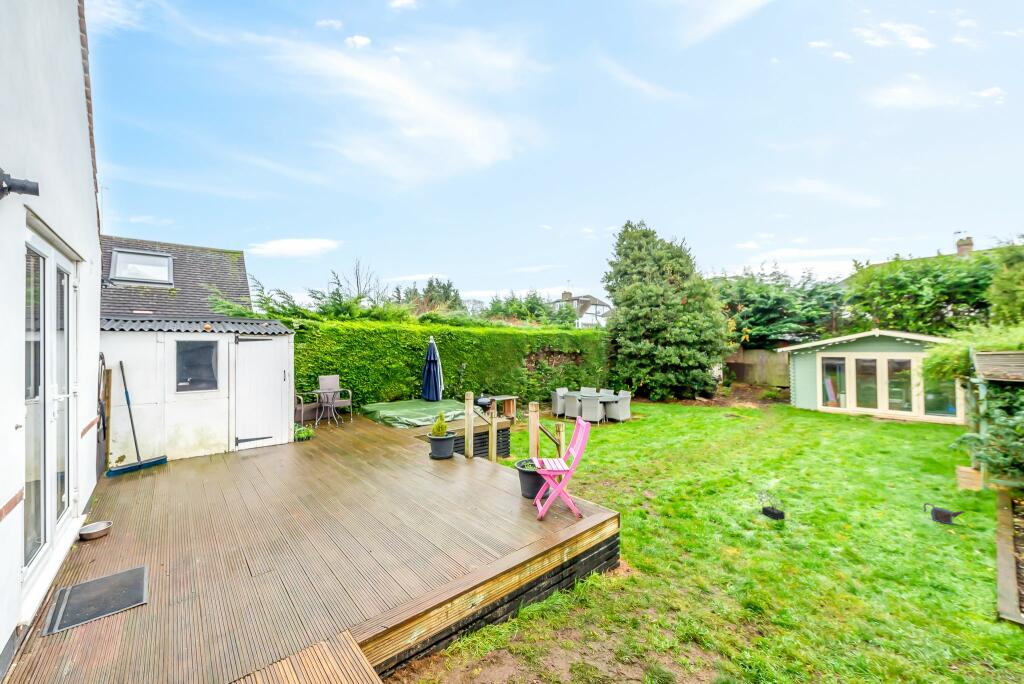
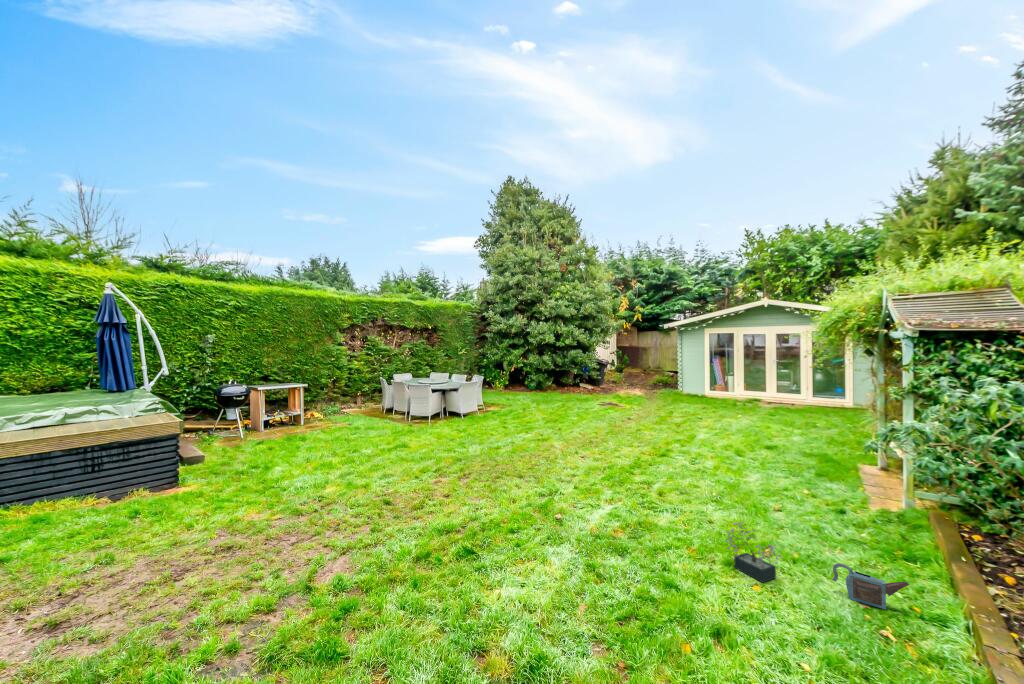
decorative plant: present [759,491,785,519] -> present [725,522,782,583]

